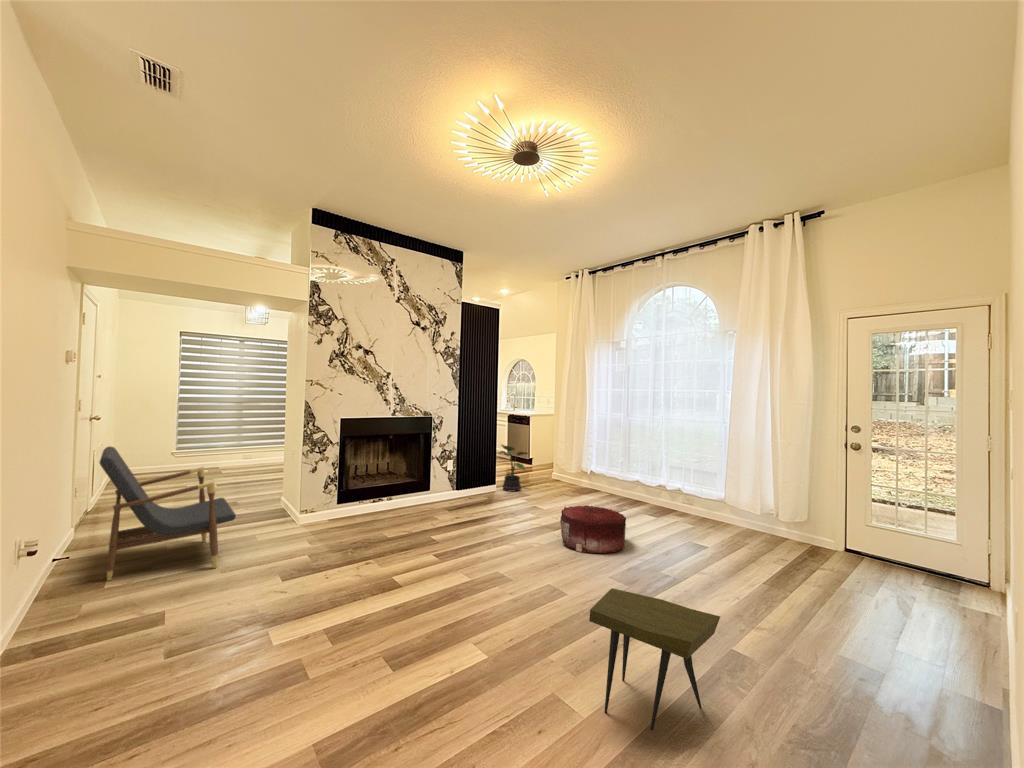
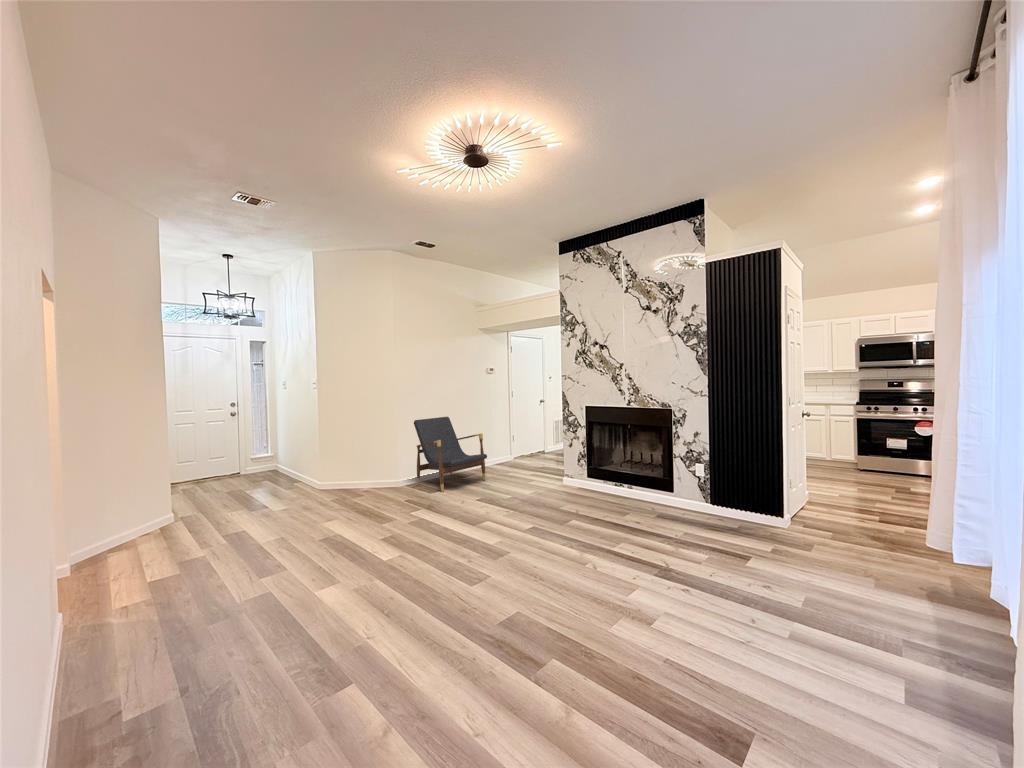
potted plant: present [500,445,528,491] -> none [794,454,868,534]
pouf: present [560,505,626,554] -> none [578,545,691,649]
side table: present [589,588,720,730] -> none [62,559,226,718]

